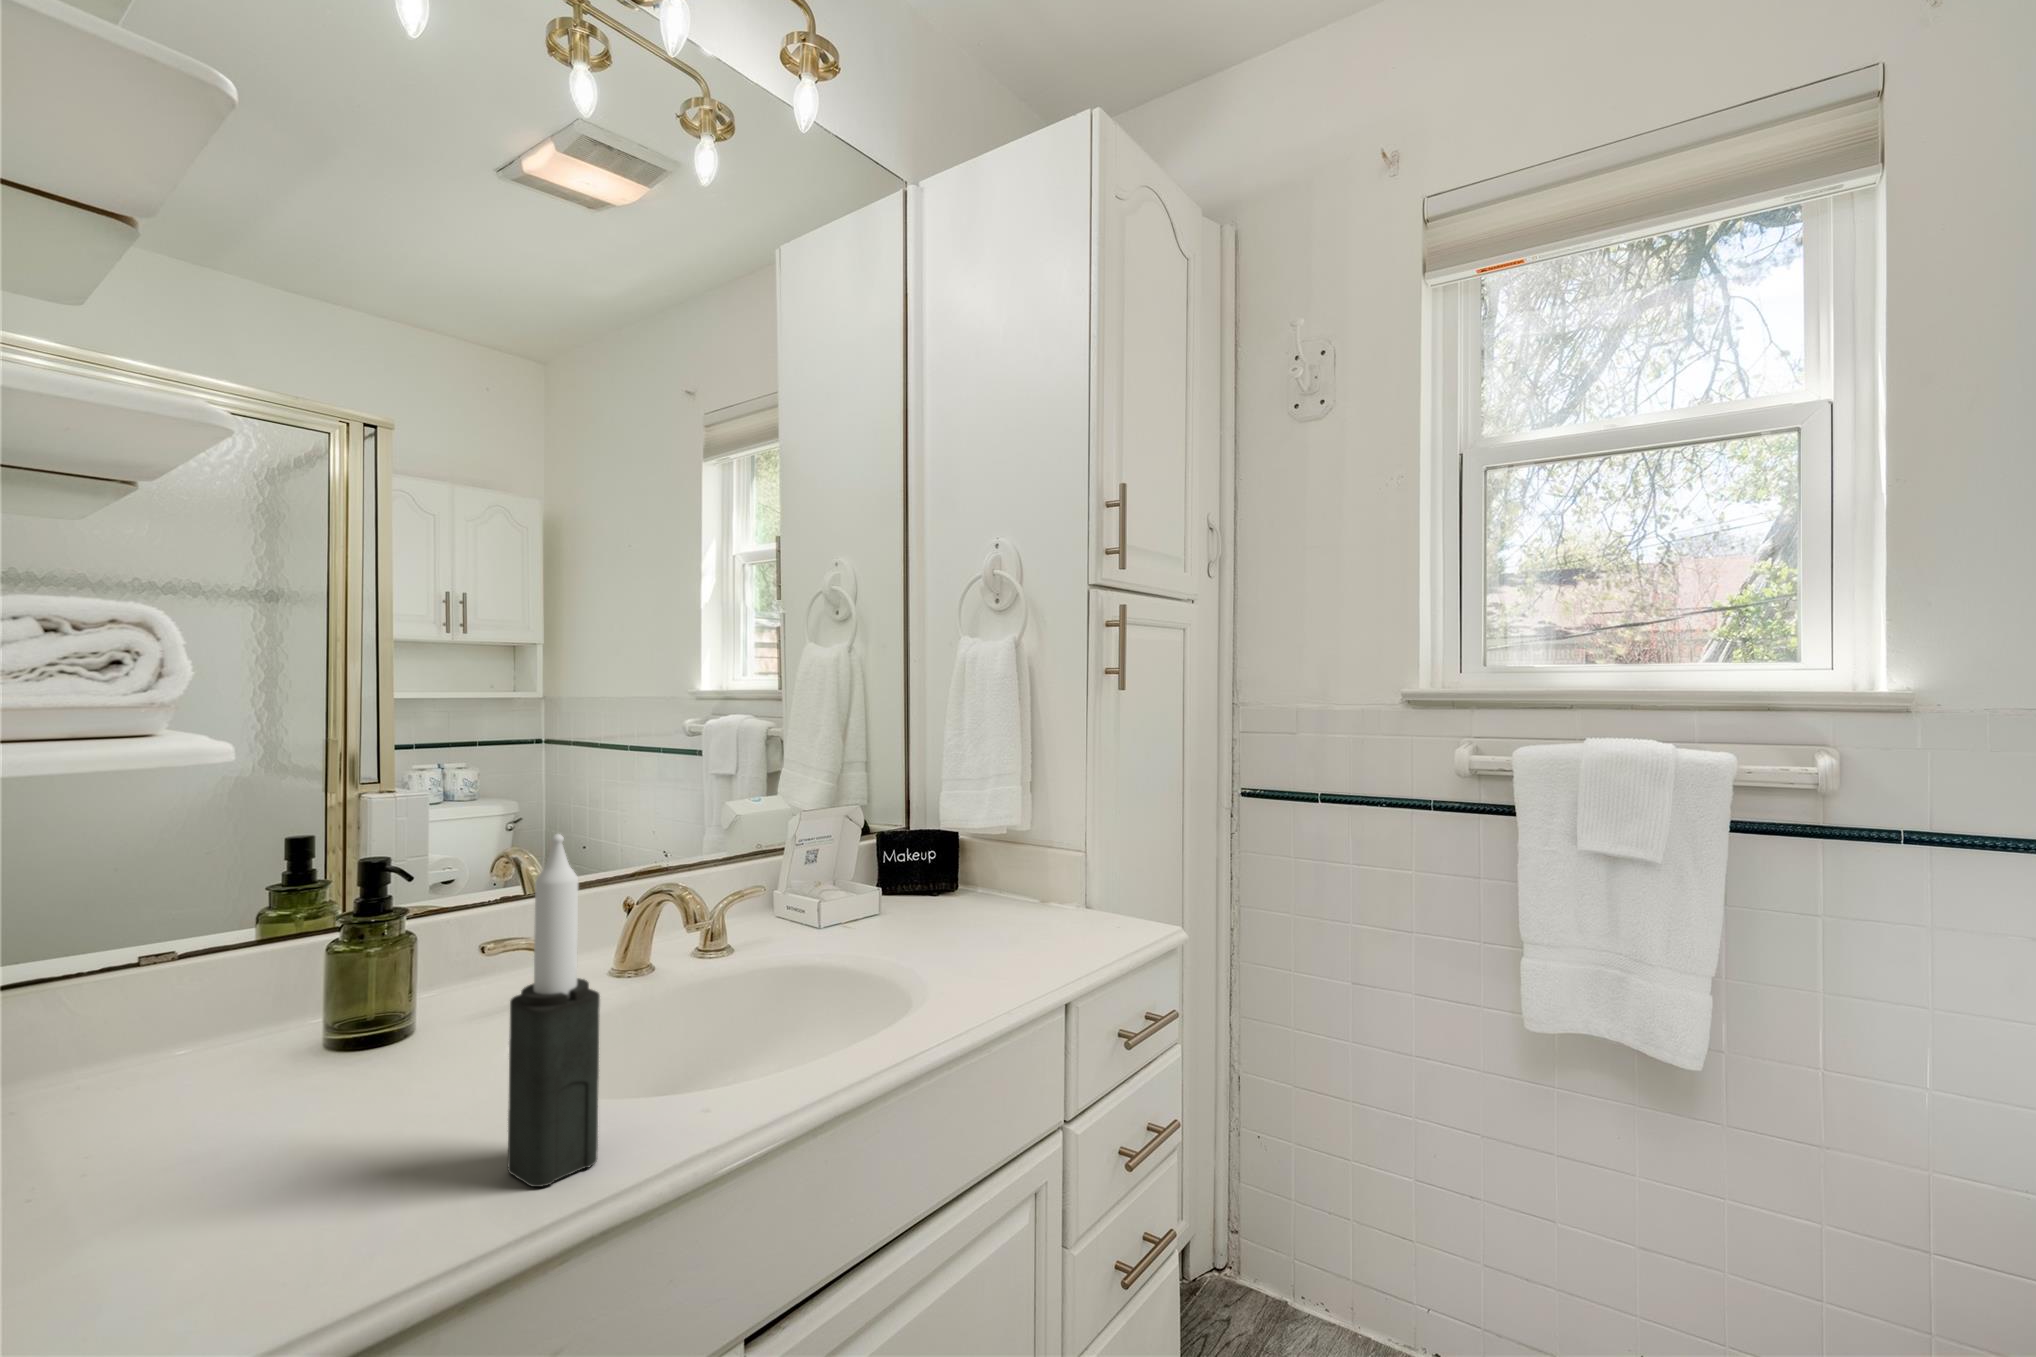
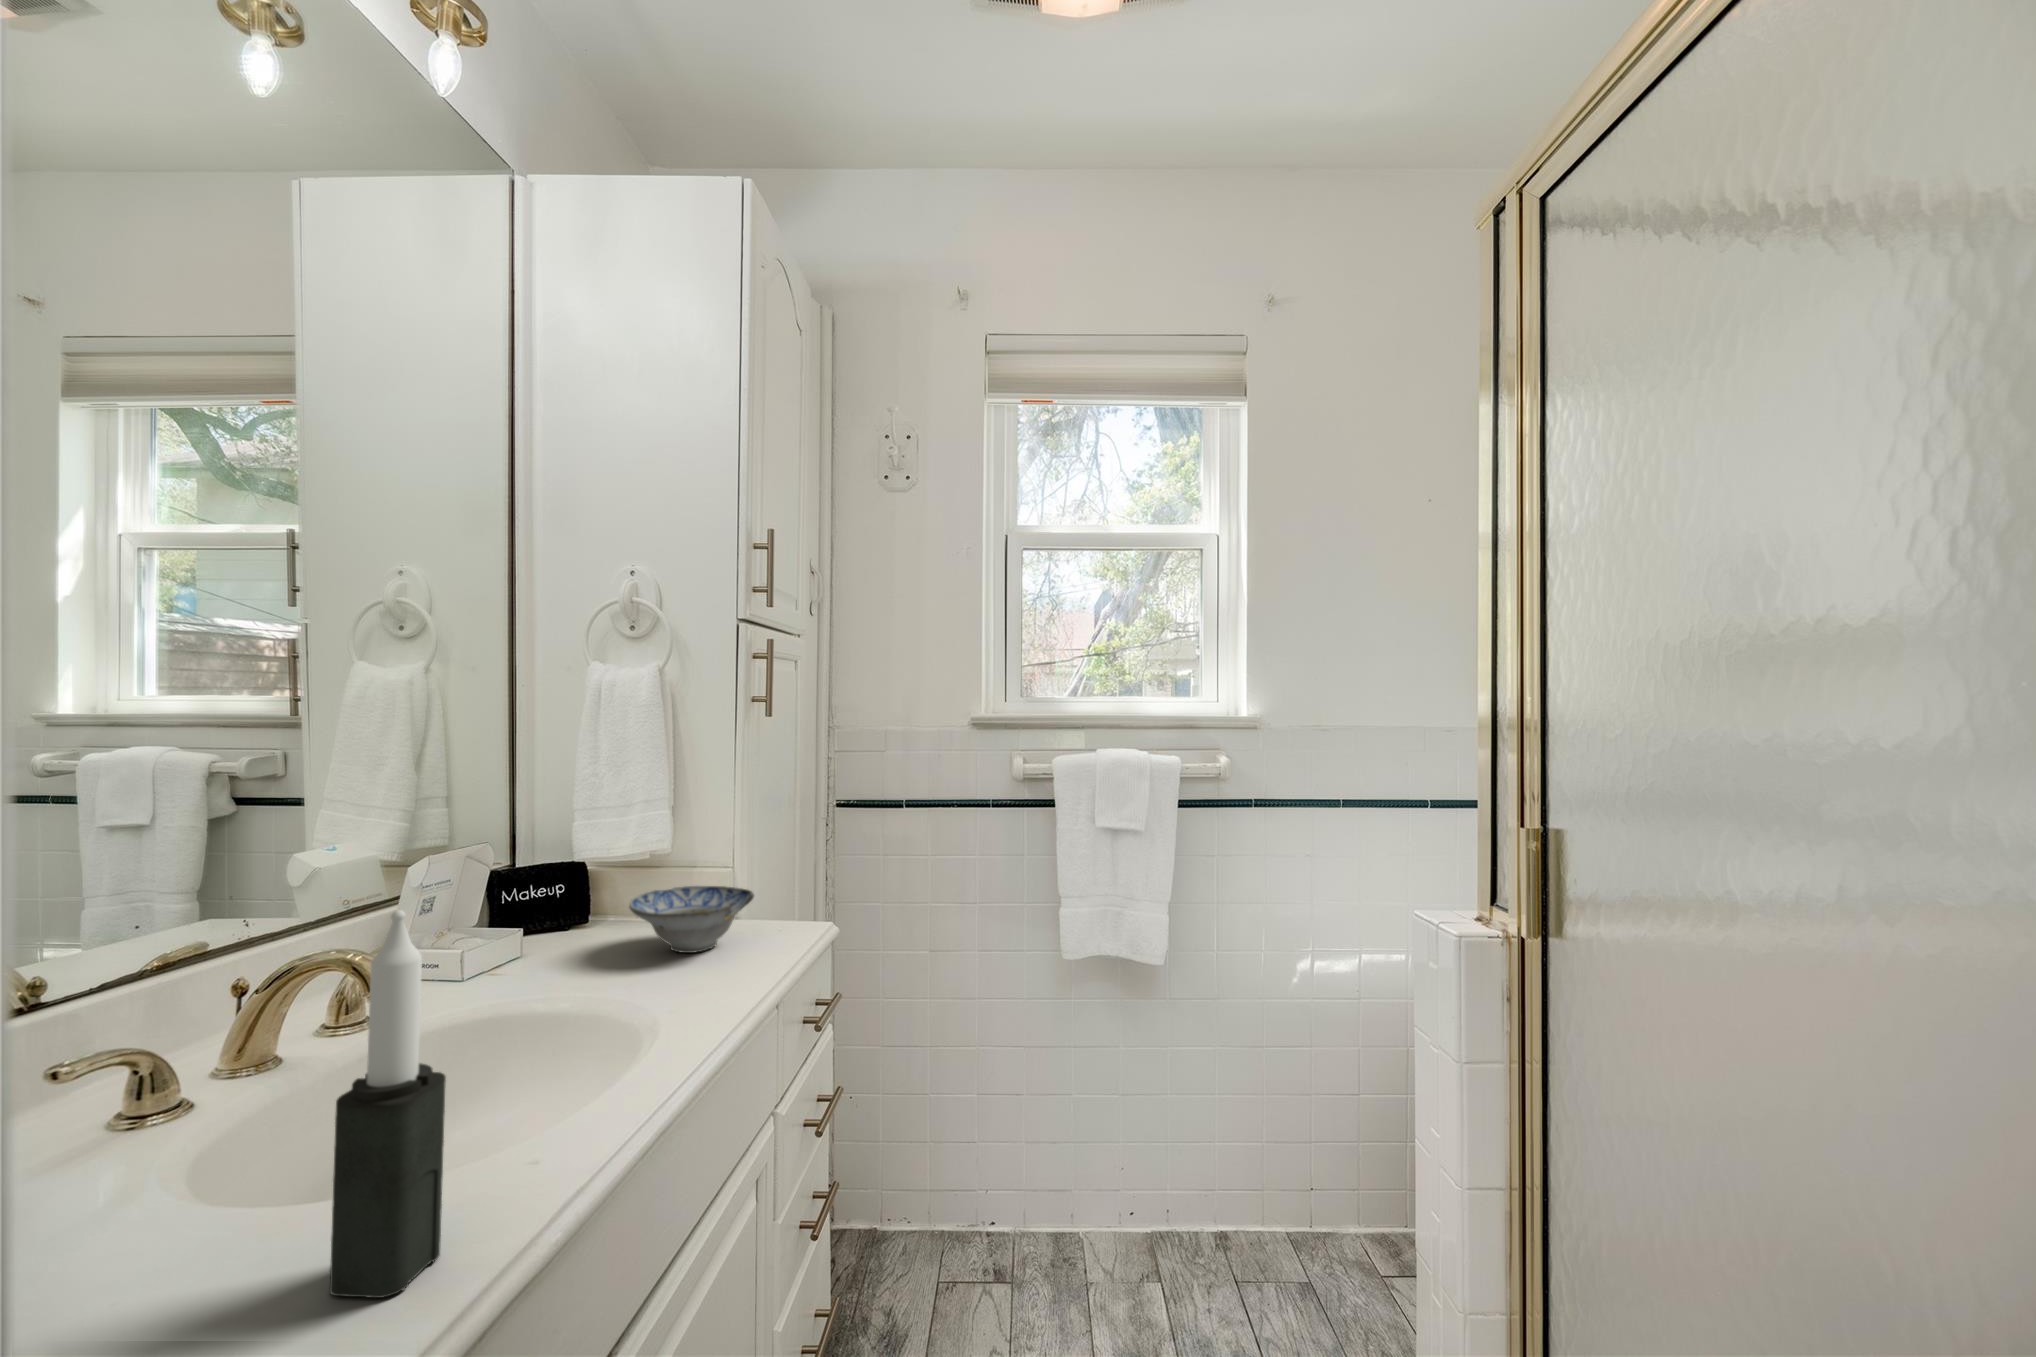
ceramic bowl: none [964,866,1088,936] -> present [629,886,754,953]

